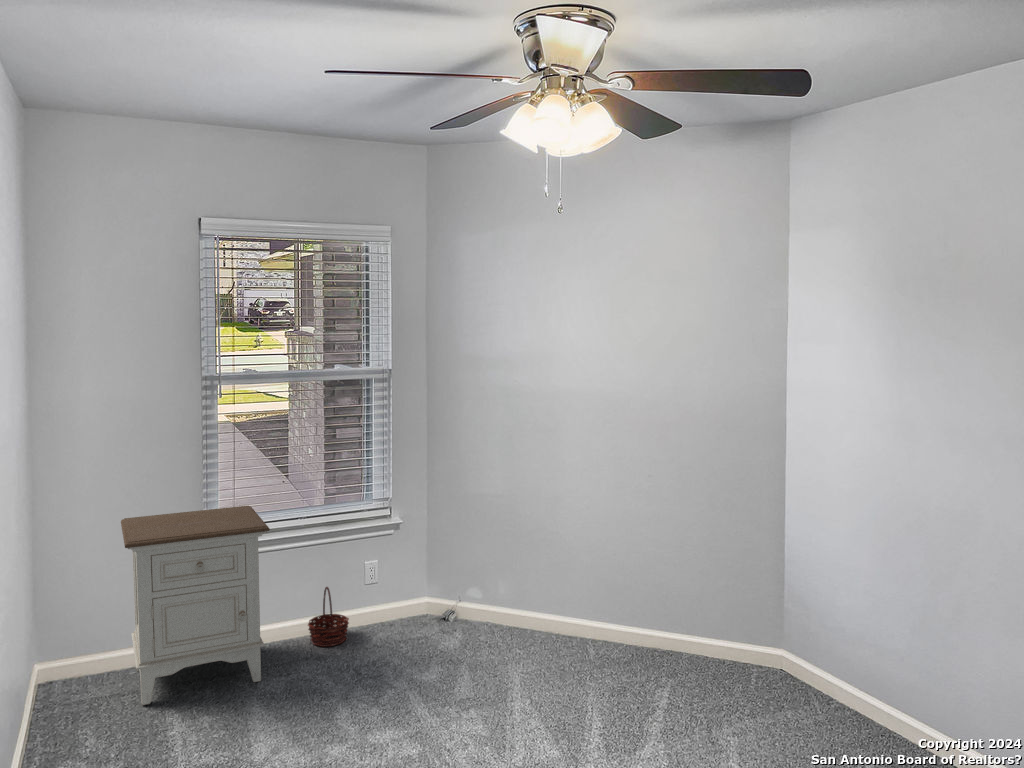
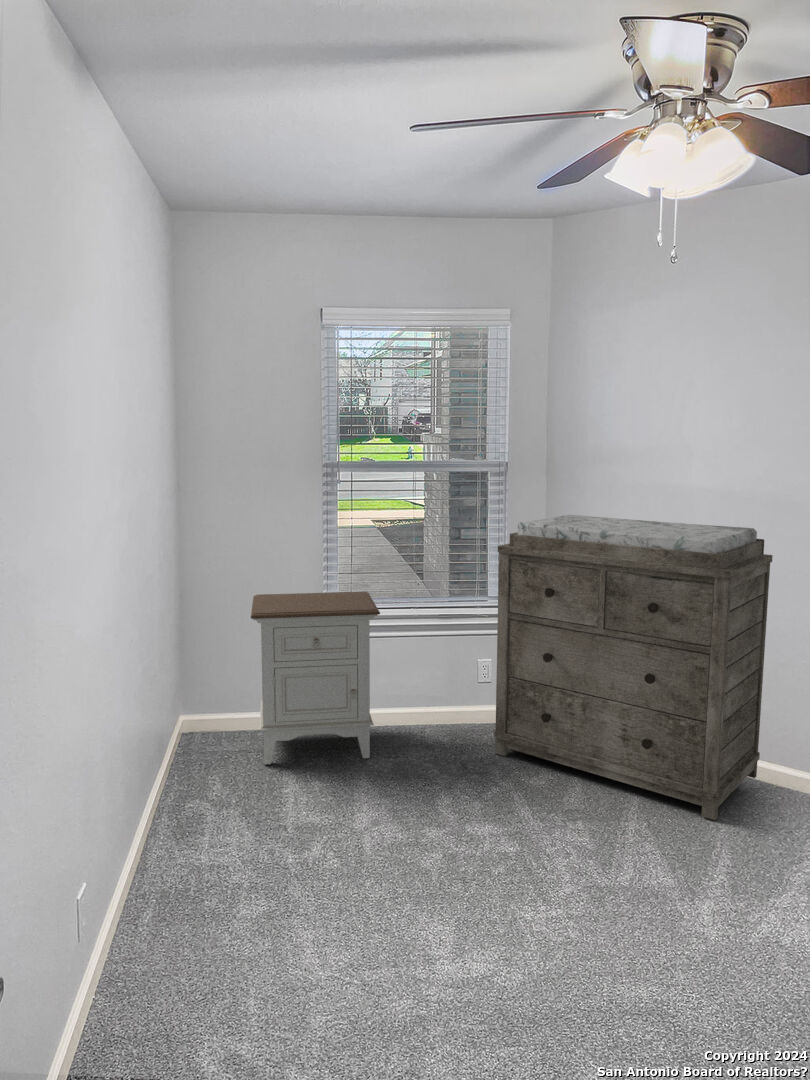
dresser: none [387,418,631,695] -> present [494,515,773,820]
basket: present [308,587,349,646] -> none [418,677,458,736]

